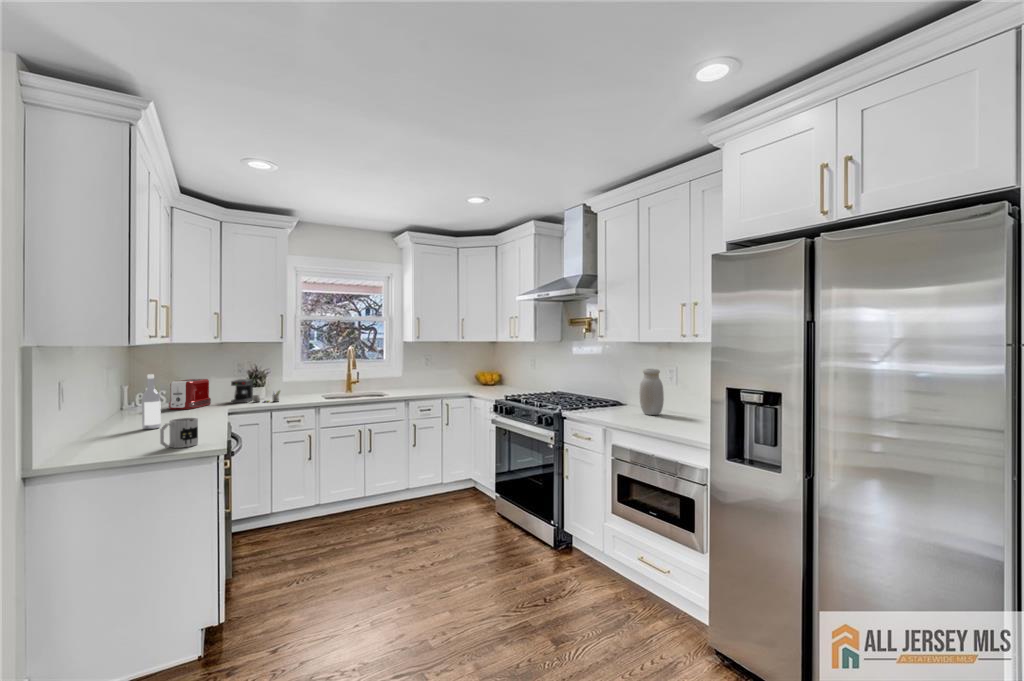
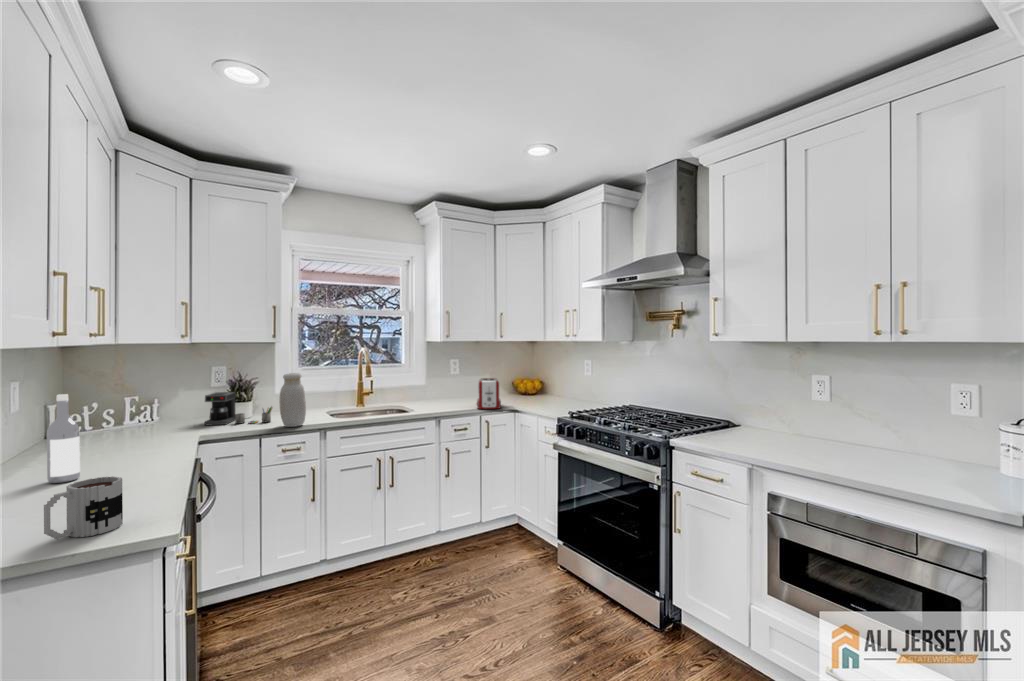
jar: present [640,369,664,415] -> present [279,373,306,427]
toaster: present [168,379,211,410] -> present [477,378,501,409]

